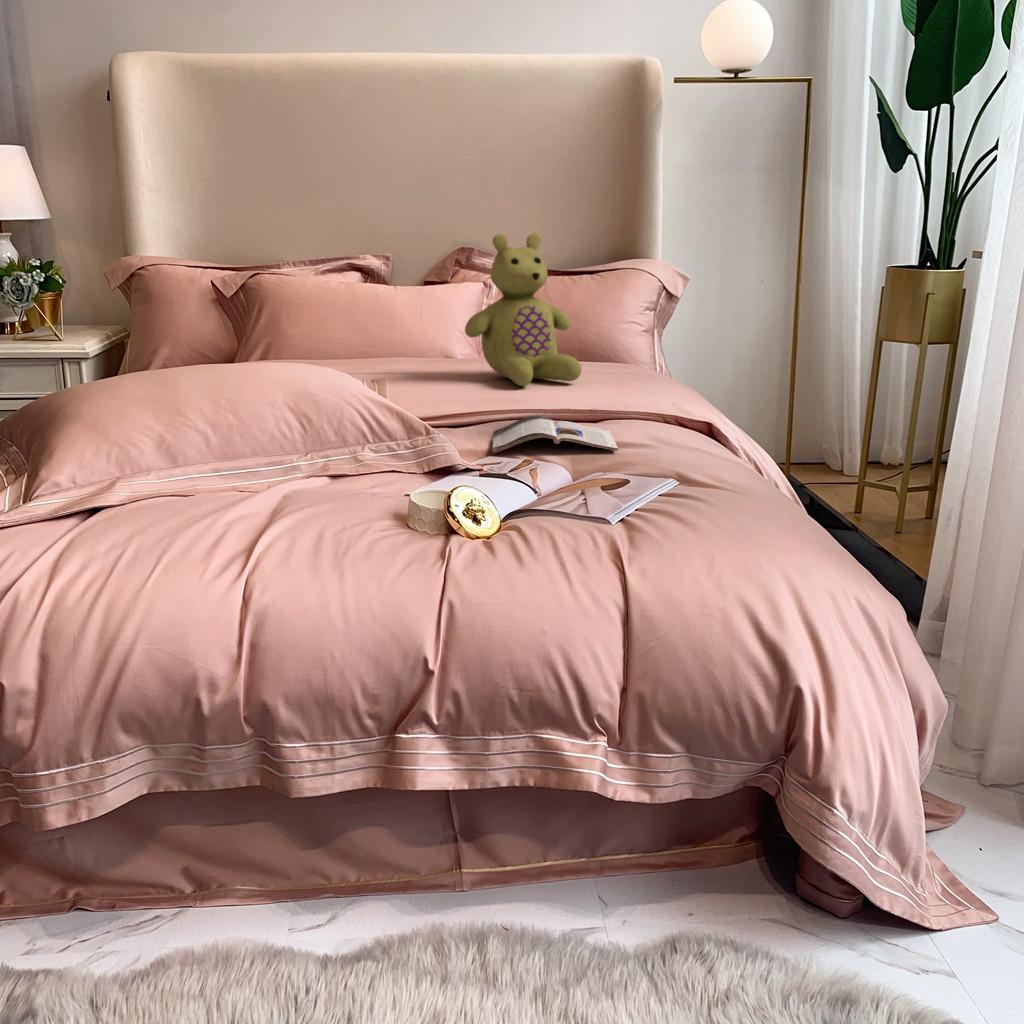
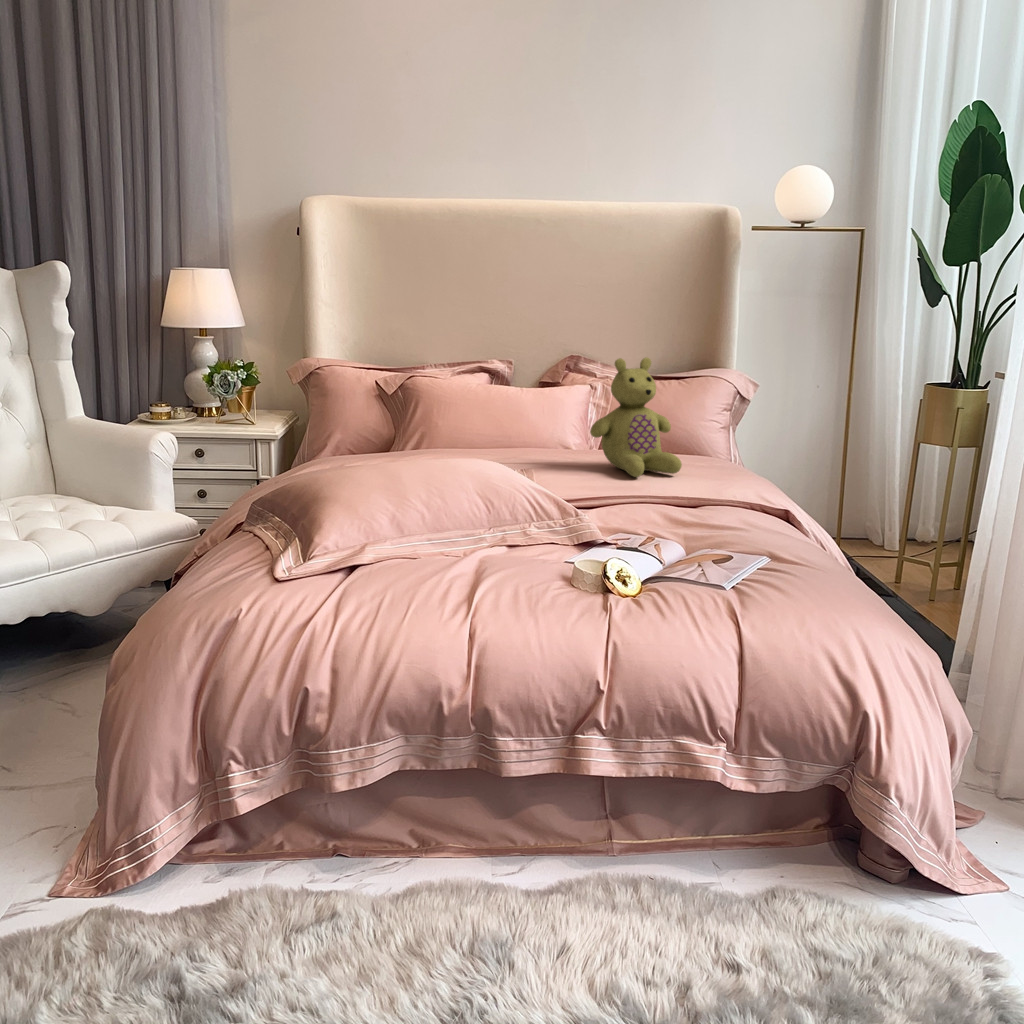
magazine: present [493,416,618,453] -> none [619,503,719,533]

